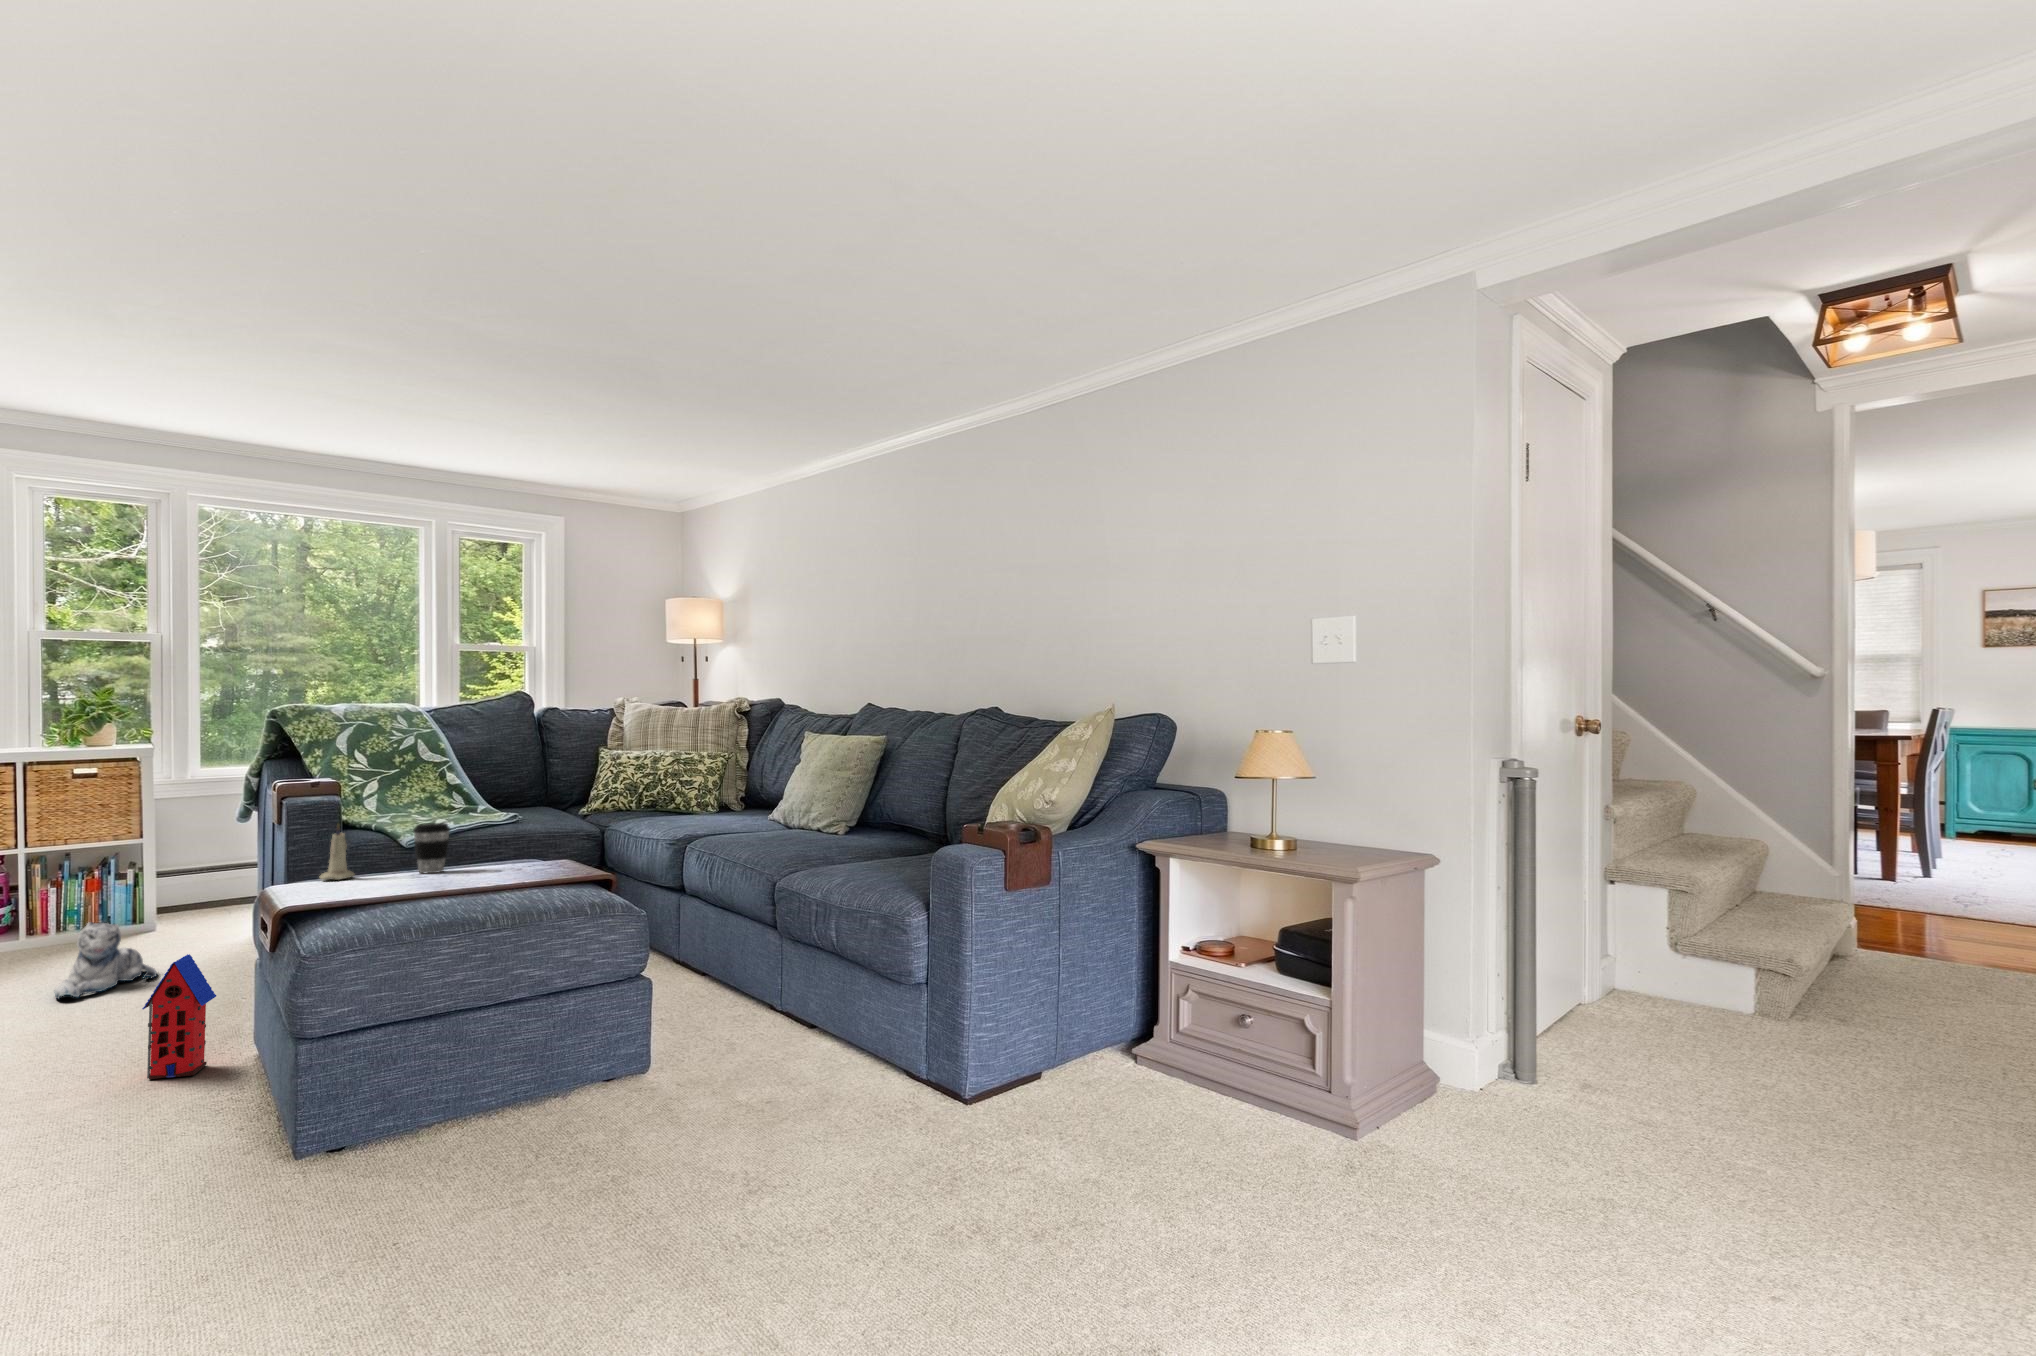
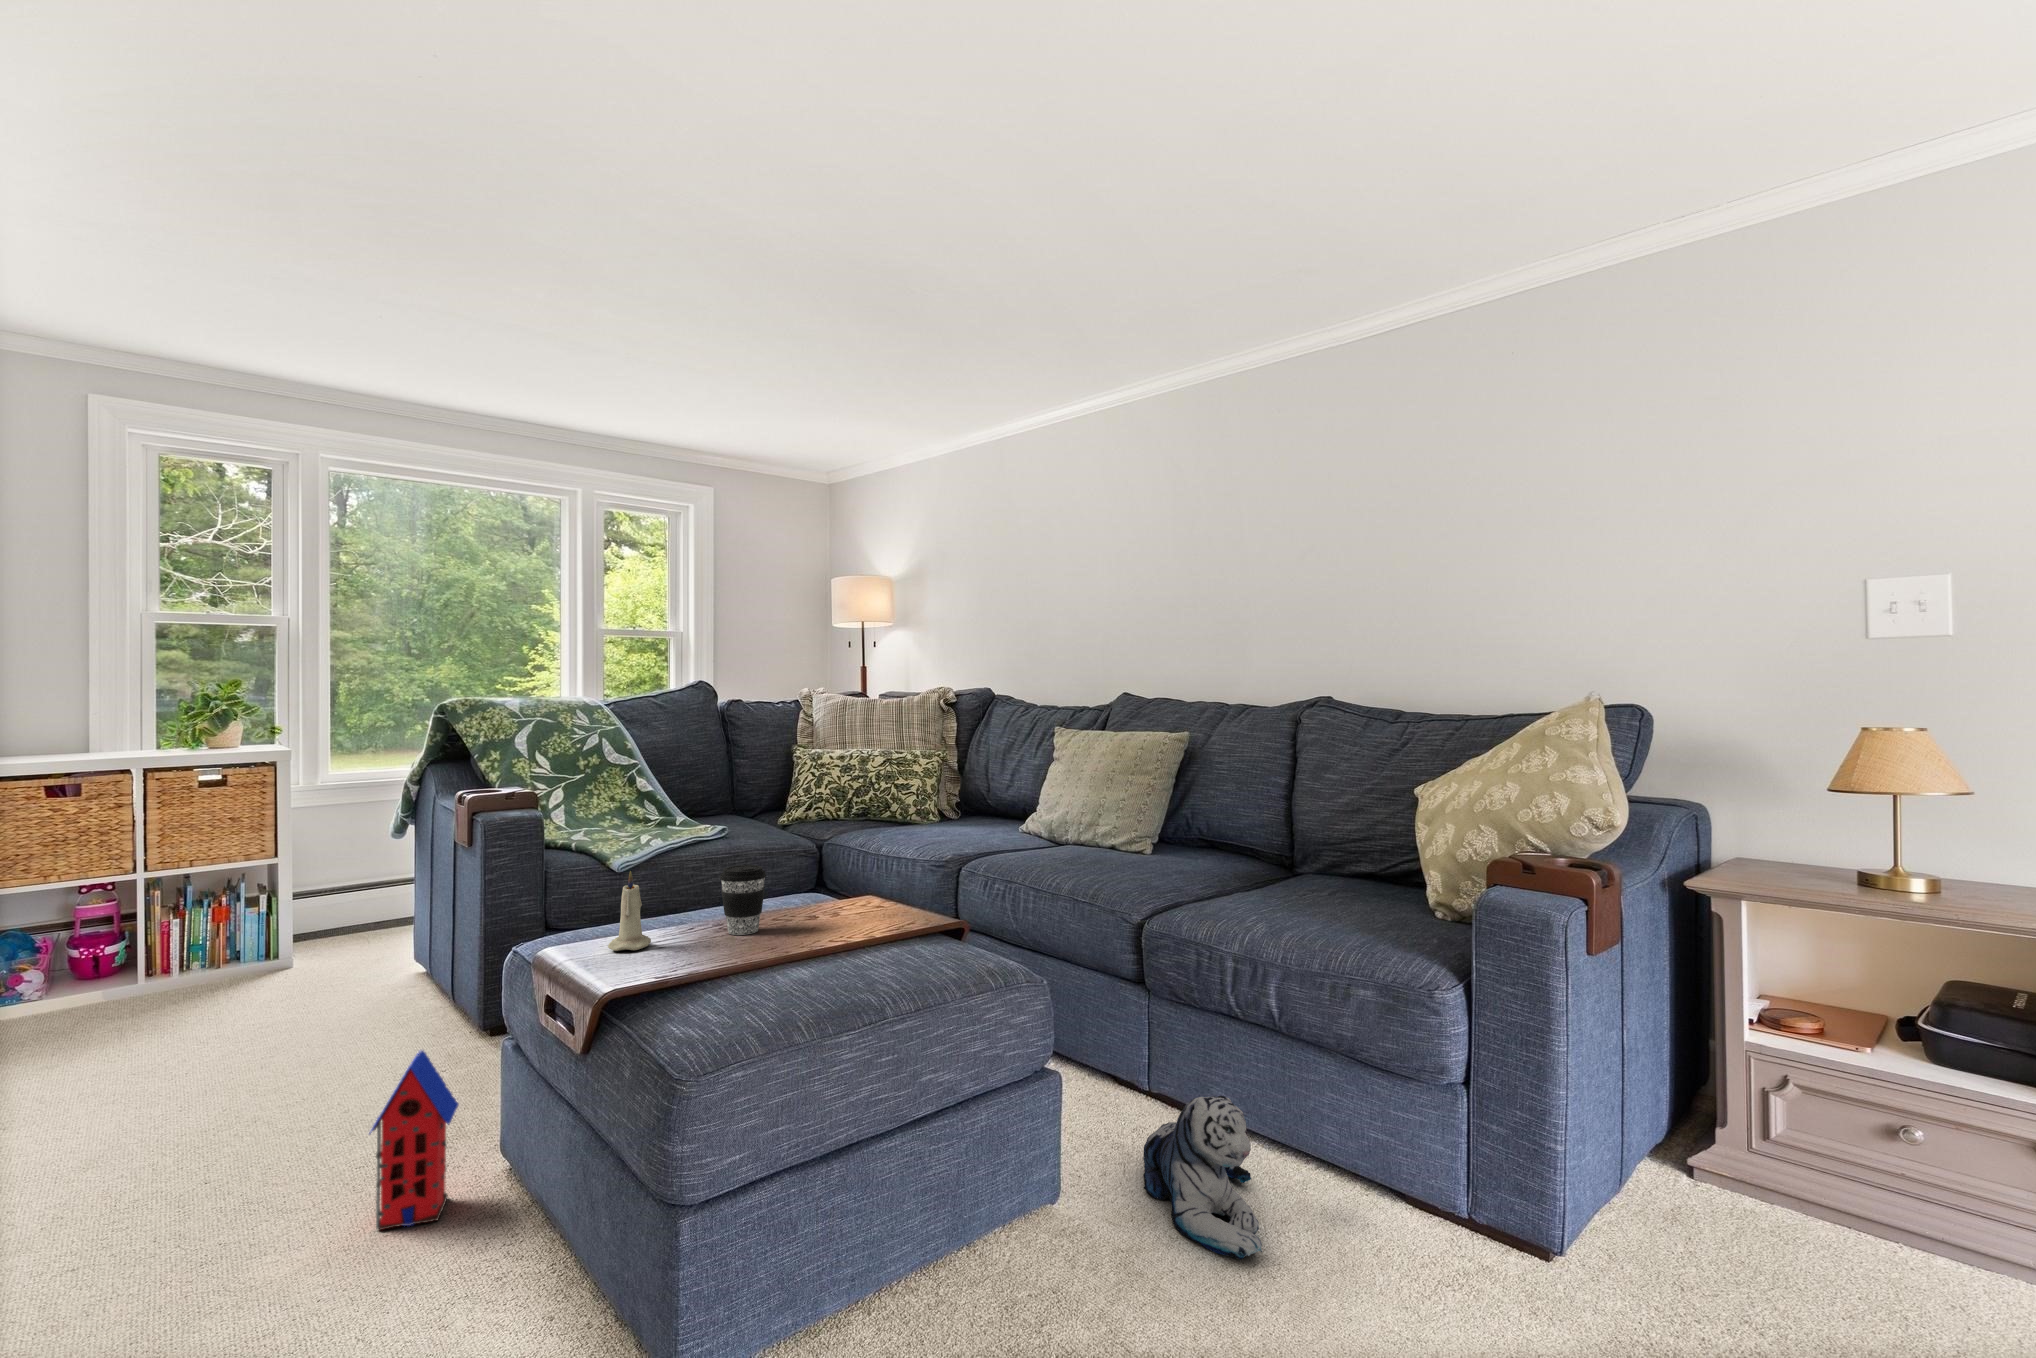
plush toy: present [55,922,157,999] -> present [1143,1096,1262,1259]

